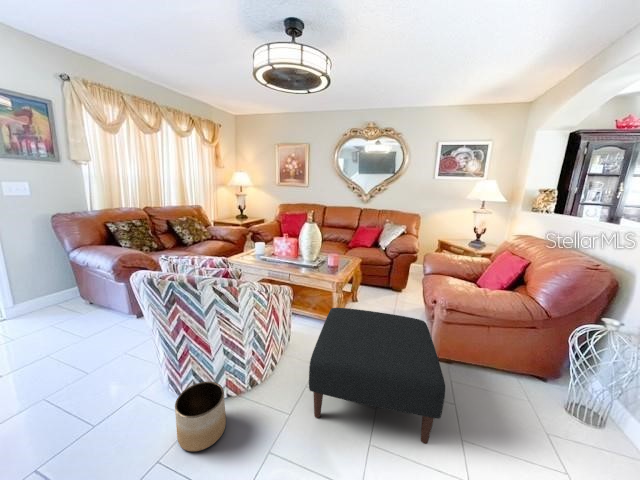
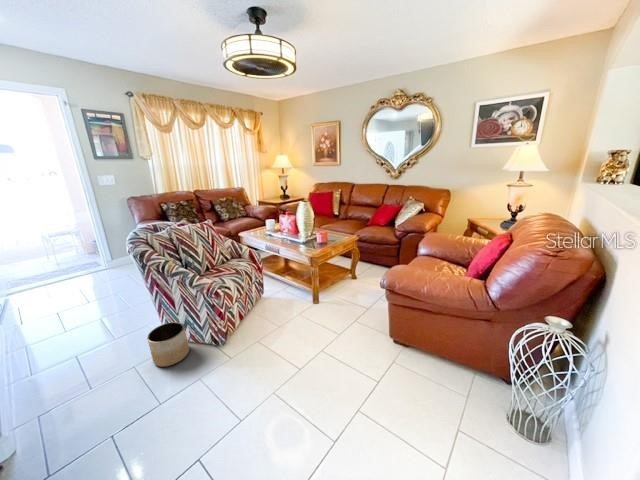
ottoman: present [309,308,445,444] -> none [237,279,370,402]

